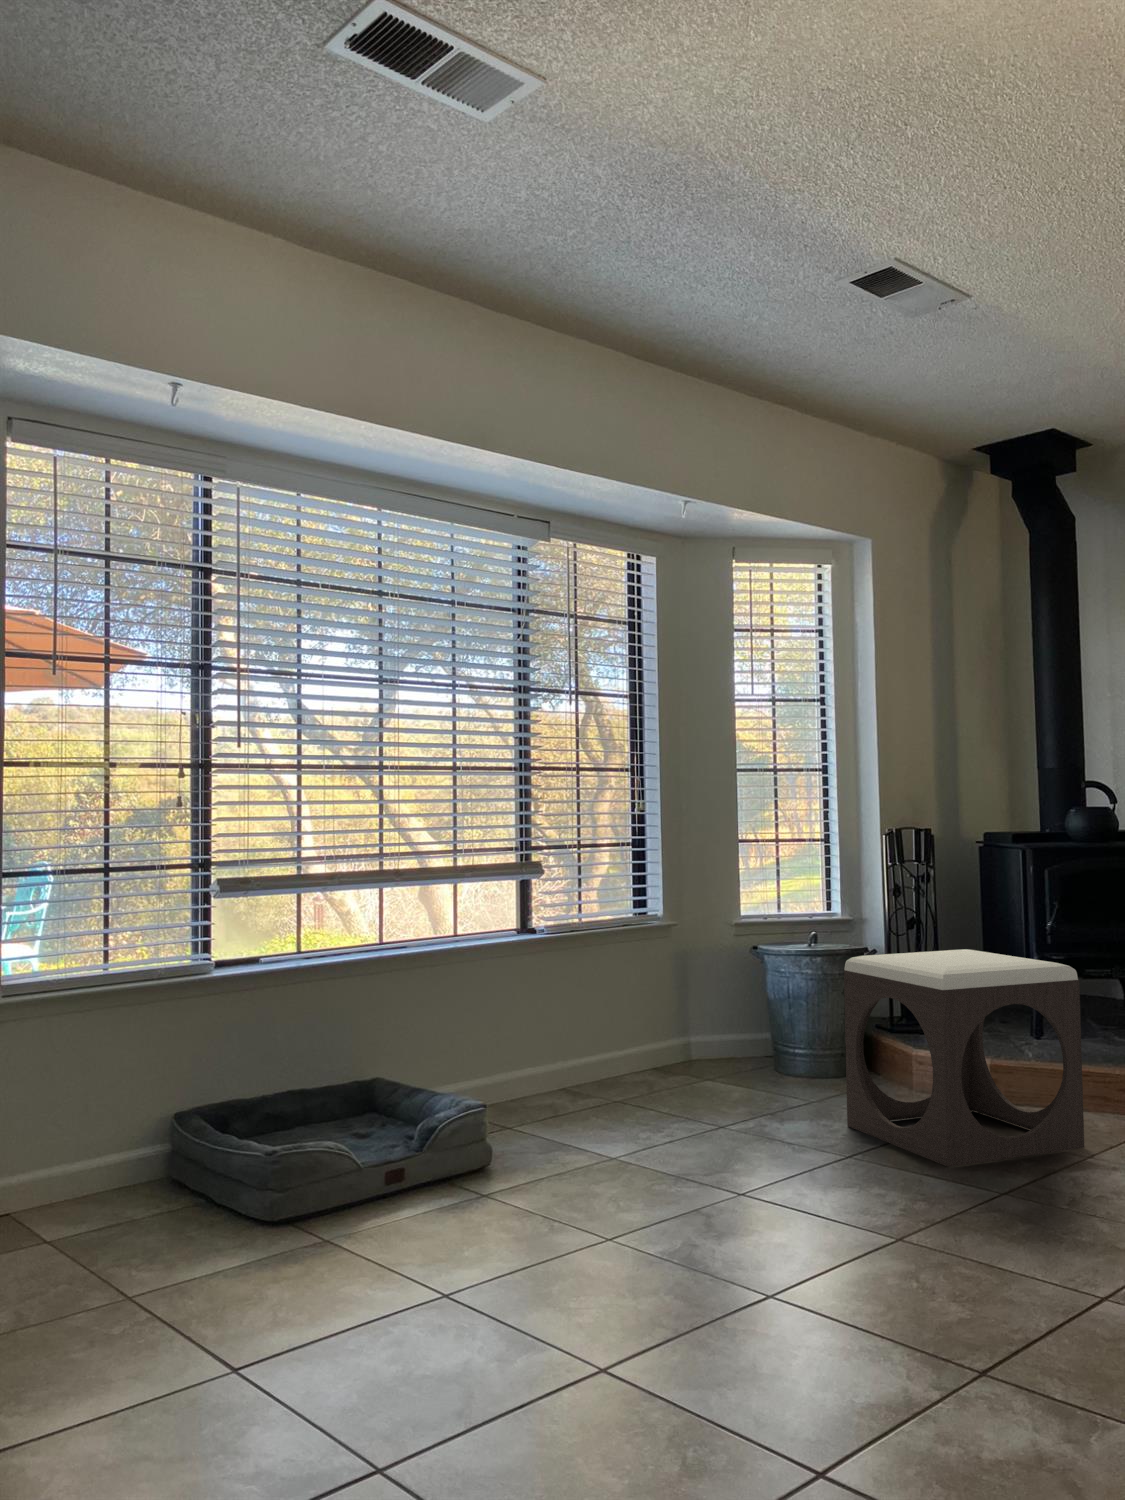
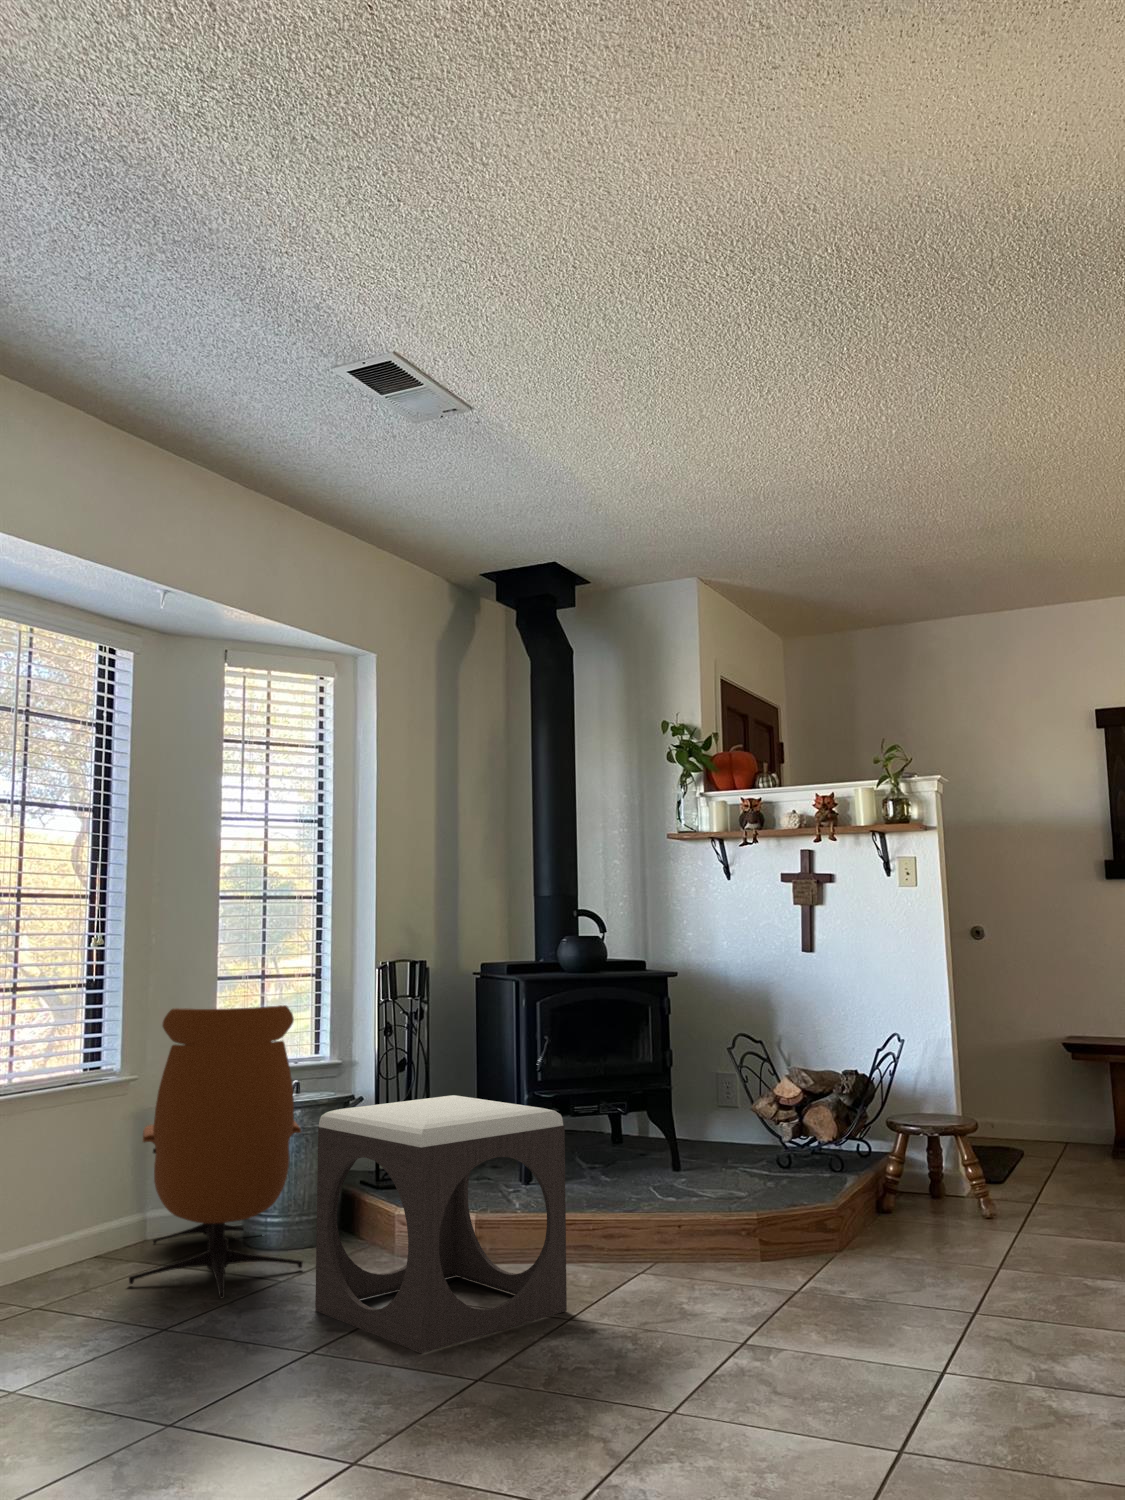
lounge chair: none [685,864,830,1110] -> present [129,1005,303,1298]

